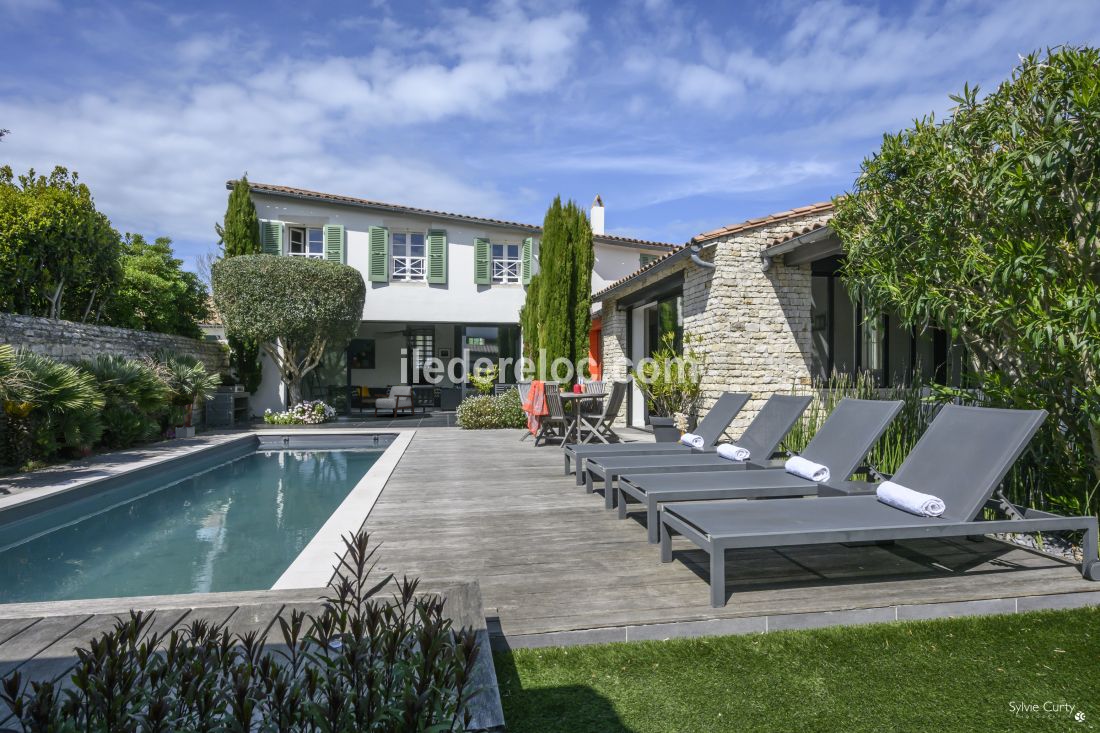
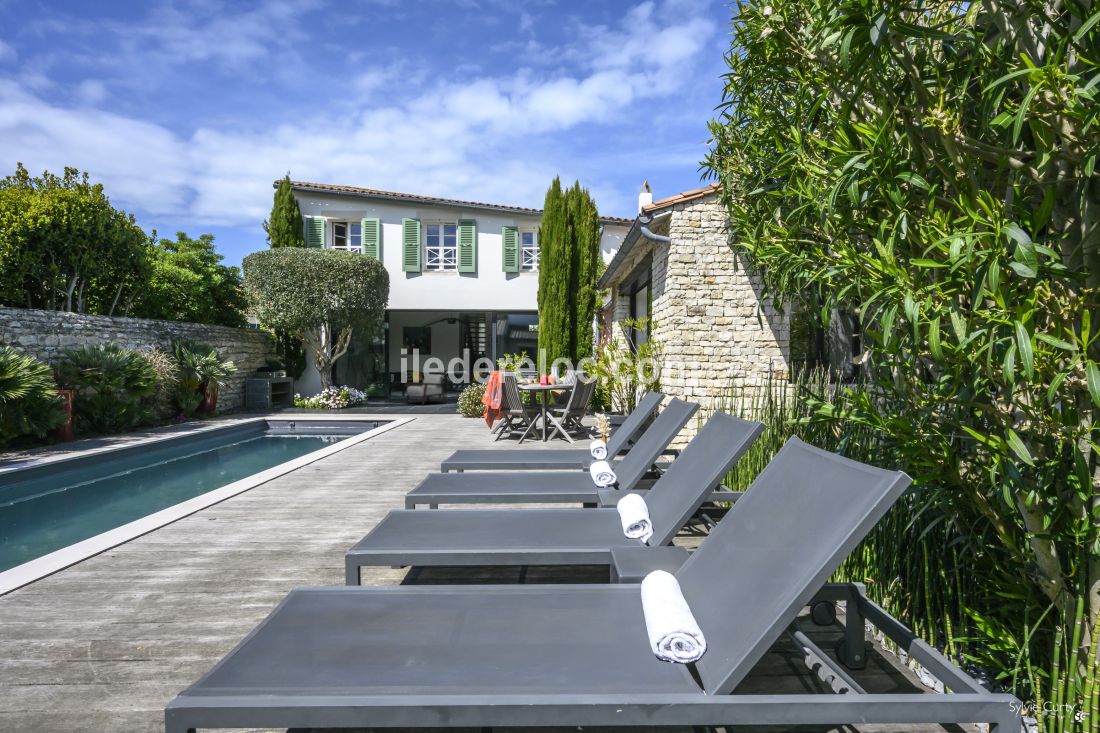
potted tree: present [172,394,195,438] -> none [182,379,205,421]

